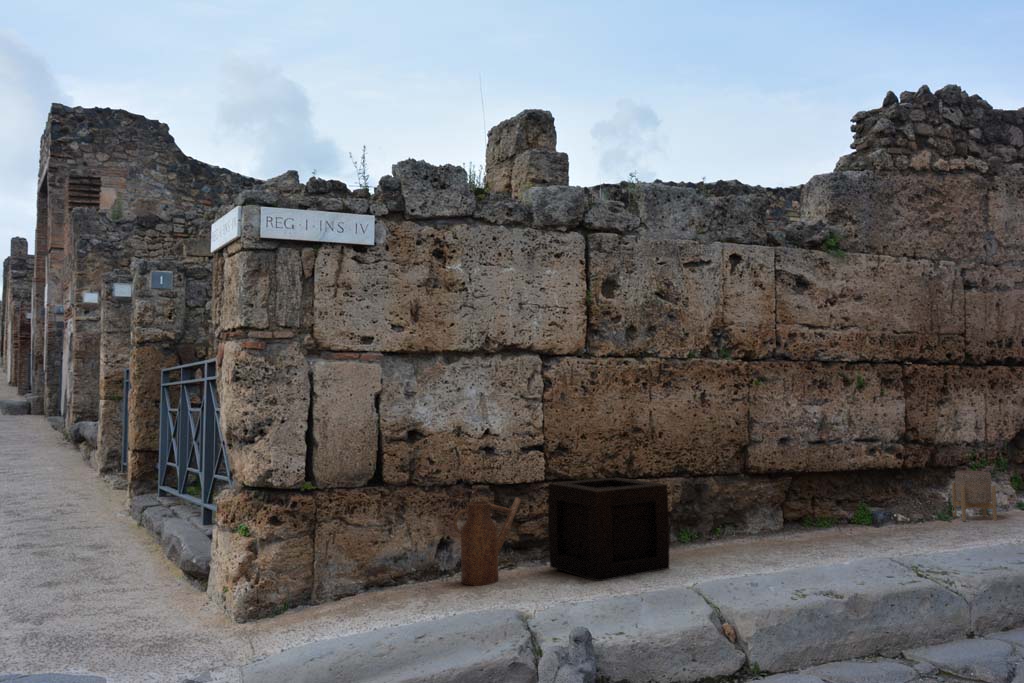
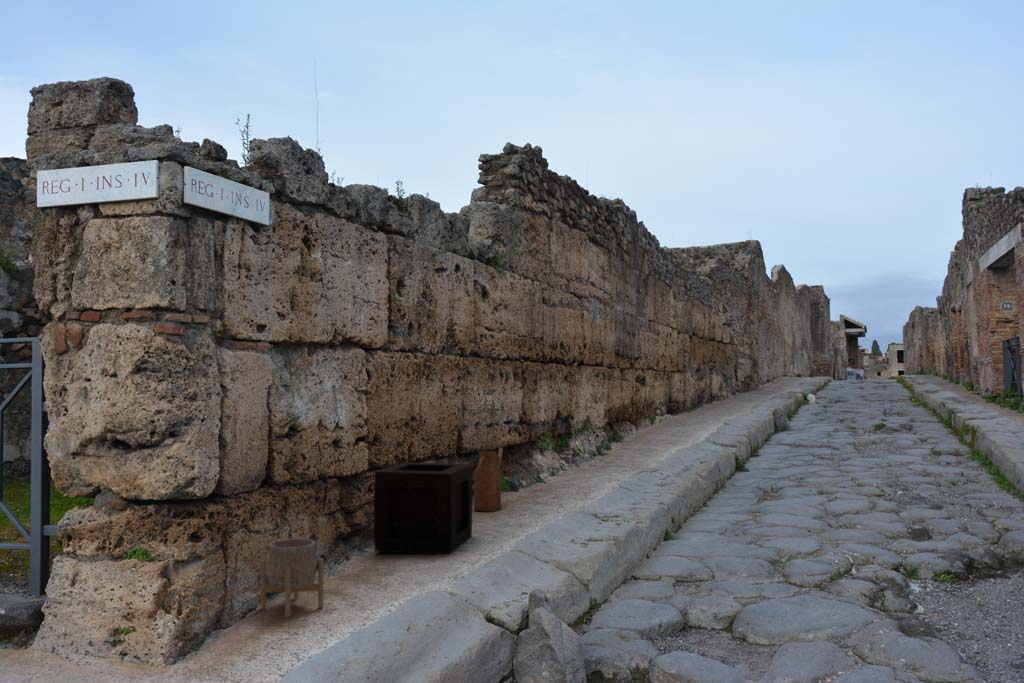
planter: present [952,471,997,521] -> present [260,539,324,617]
watering can: present [453,498,521,586] -> present [474,448,503,512]

